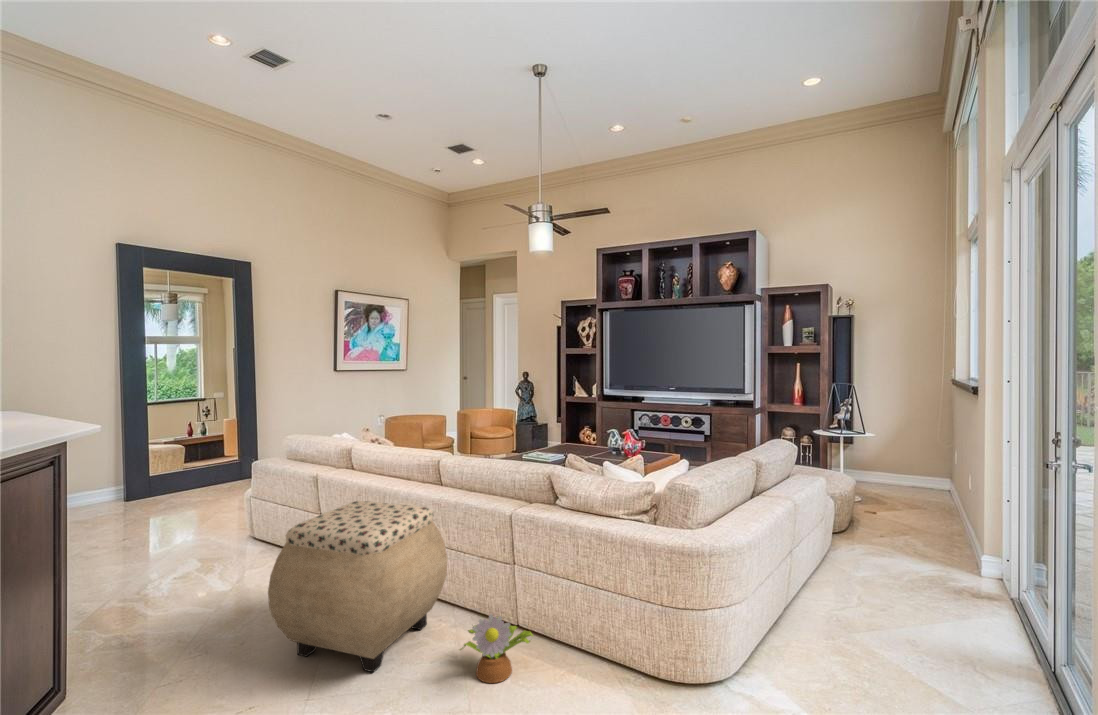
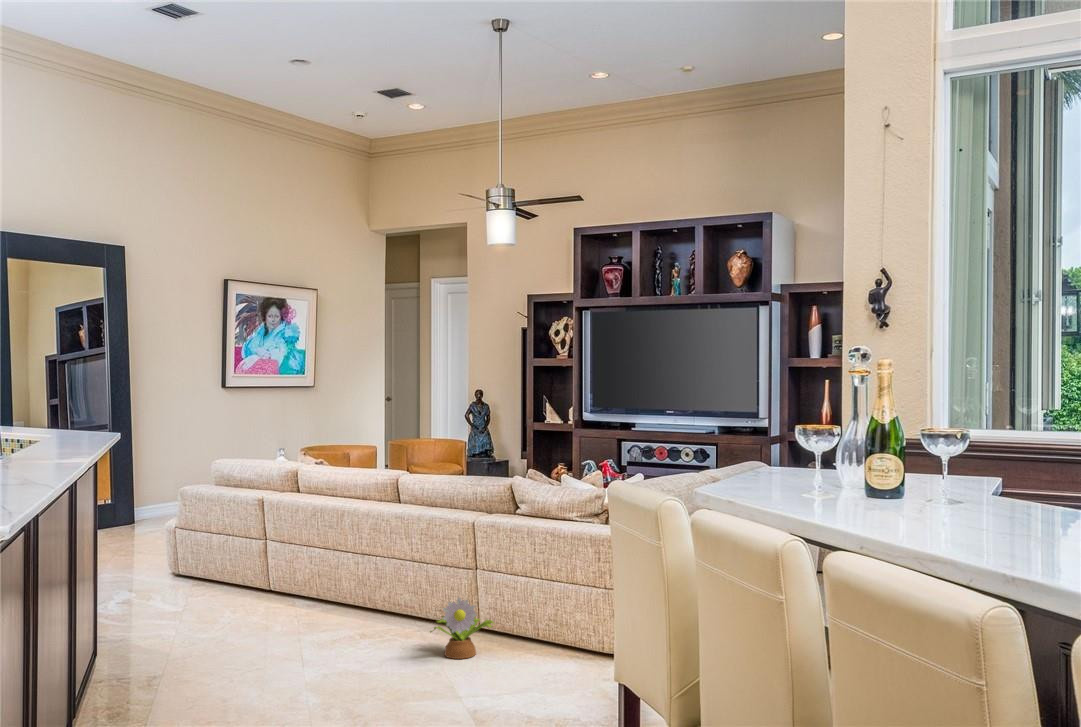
ottoman: present [268,501,447,672] -> none [254,514,411,654]

